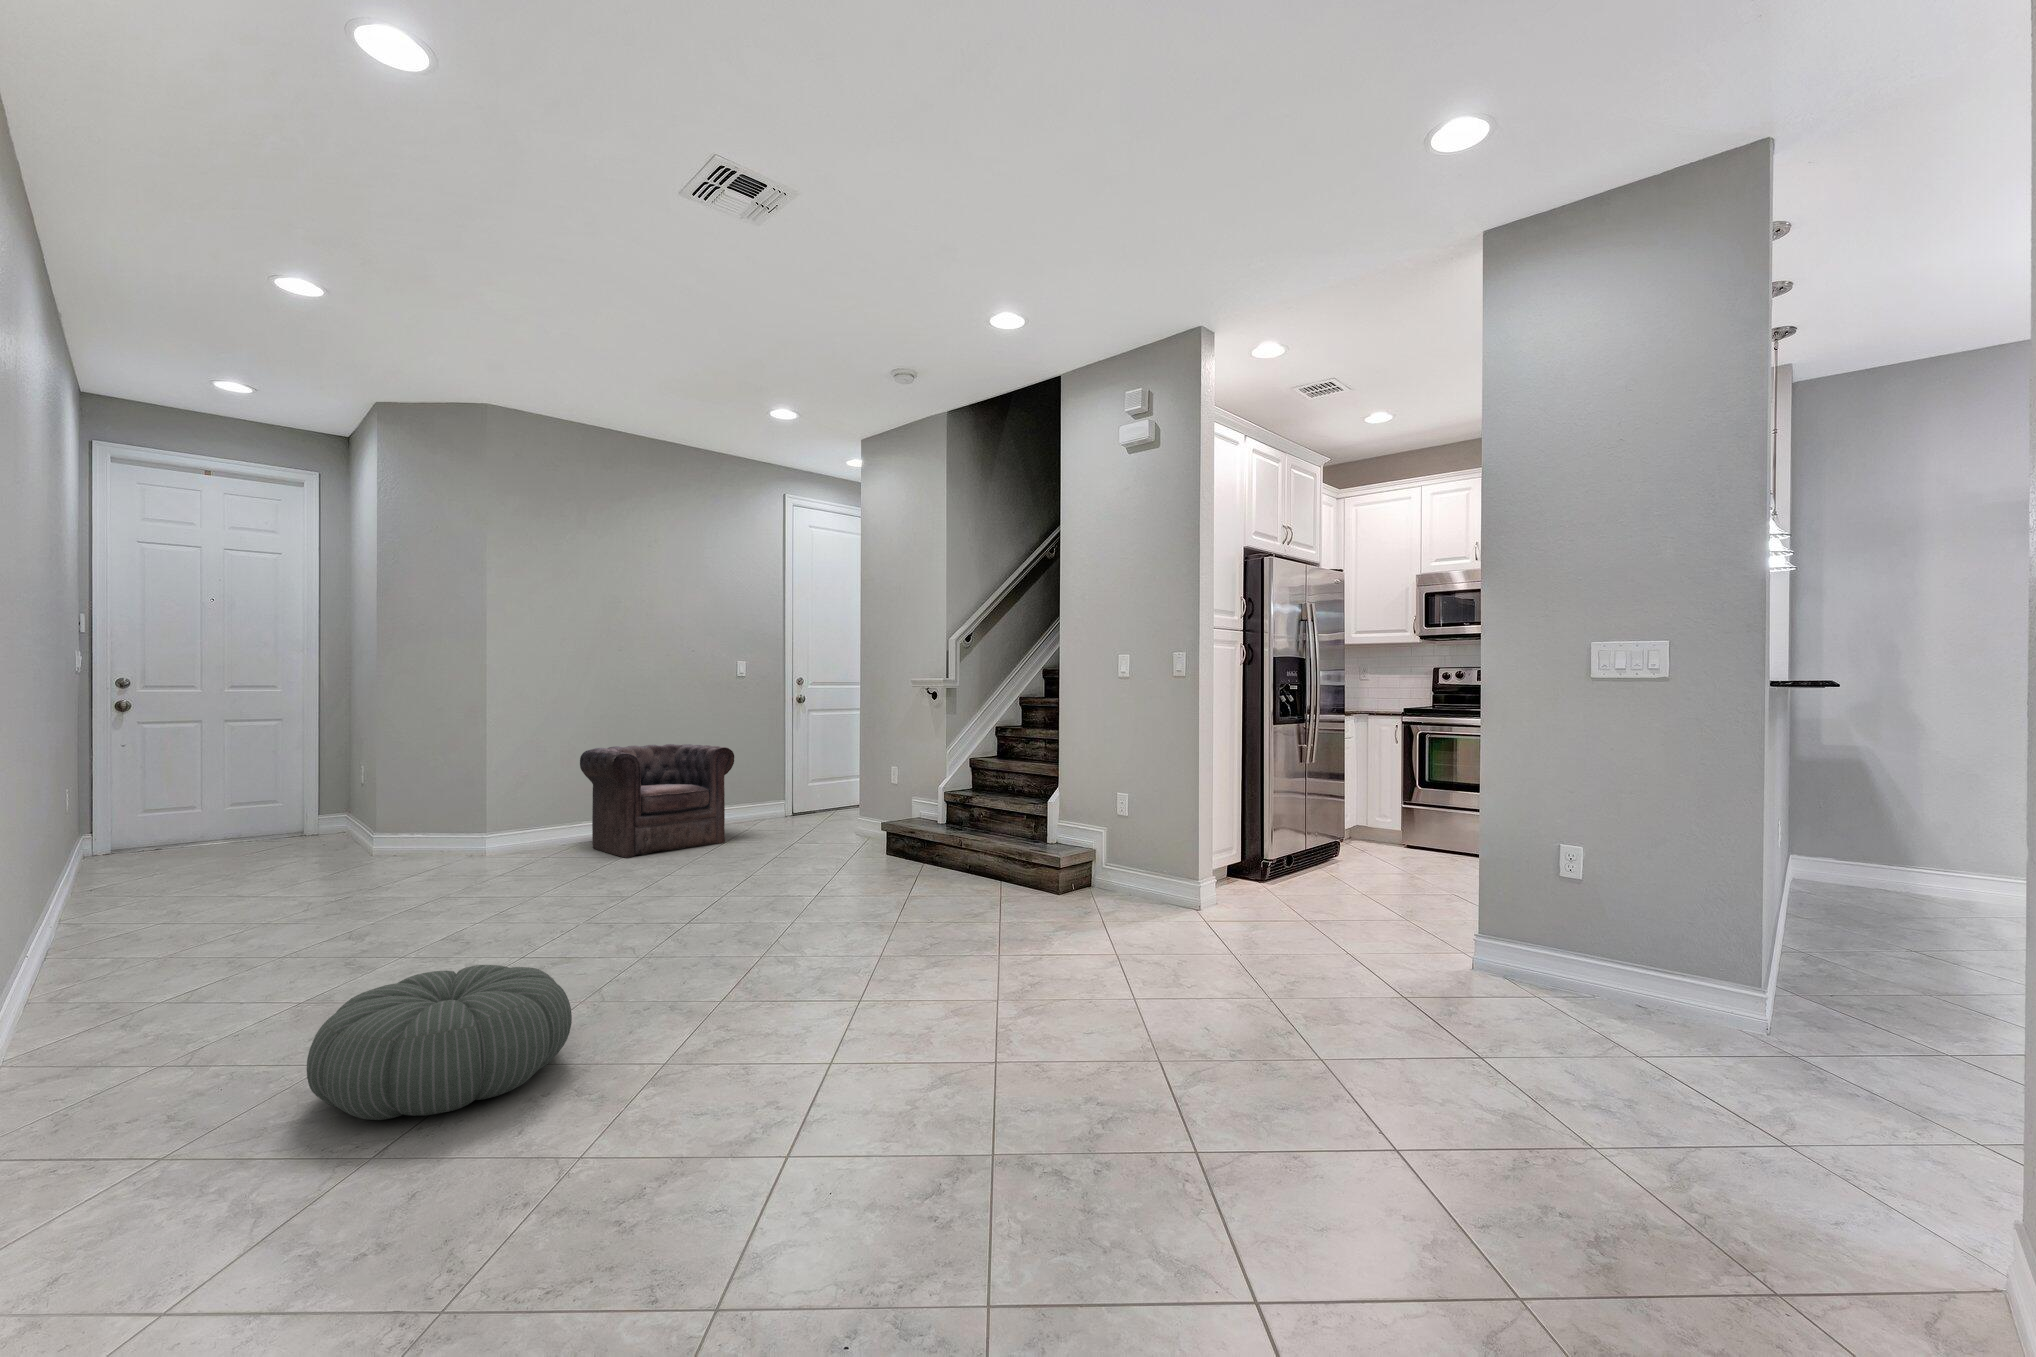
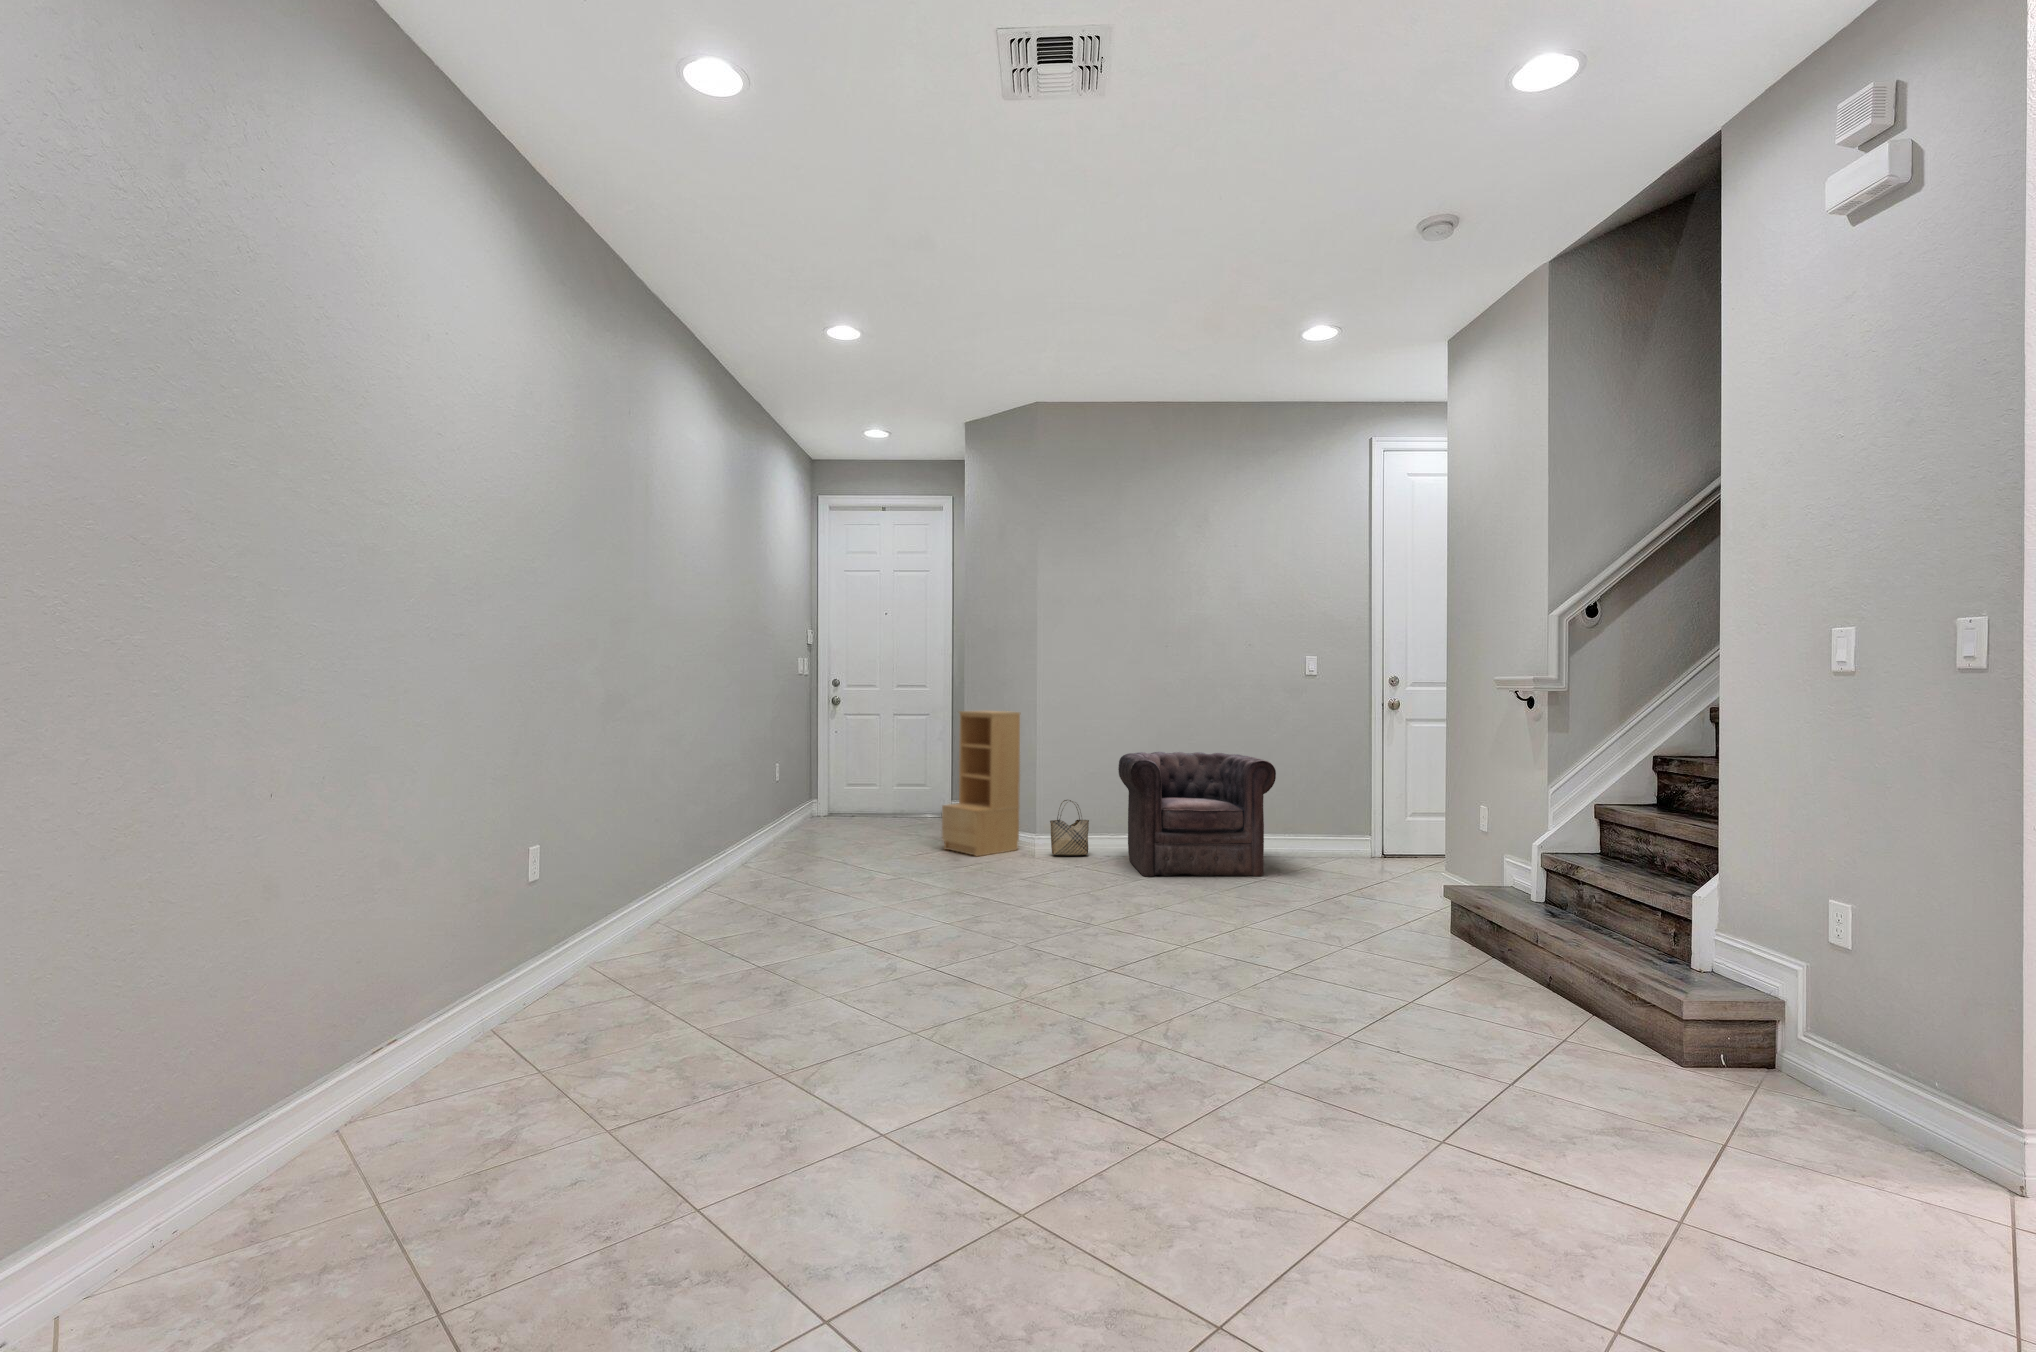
bookshelf: none [362,715,462,869] -> present [942,711,1020,856]
woven basket: none [504,799,547,854] -> present [1050,800,1089,855]
pouf: present [307,965,572,1120] -> none [591,965,824,1117]

